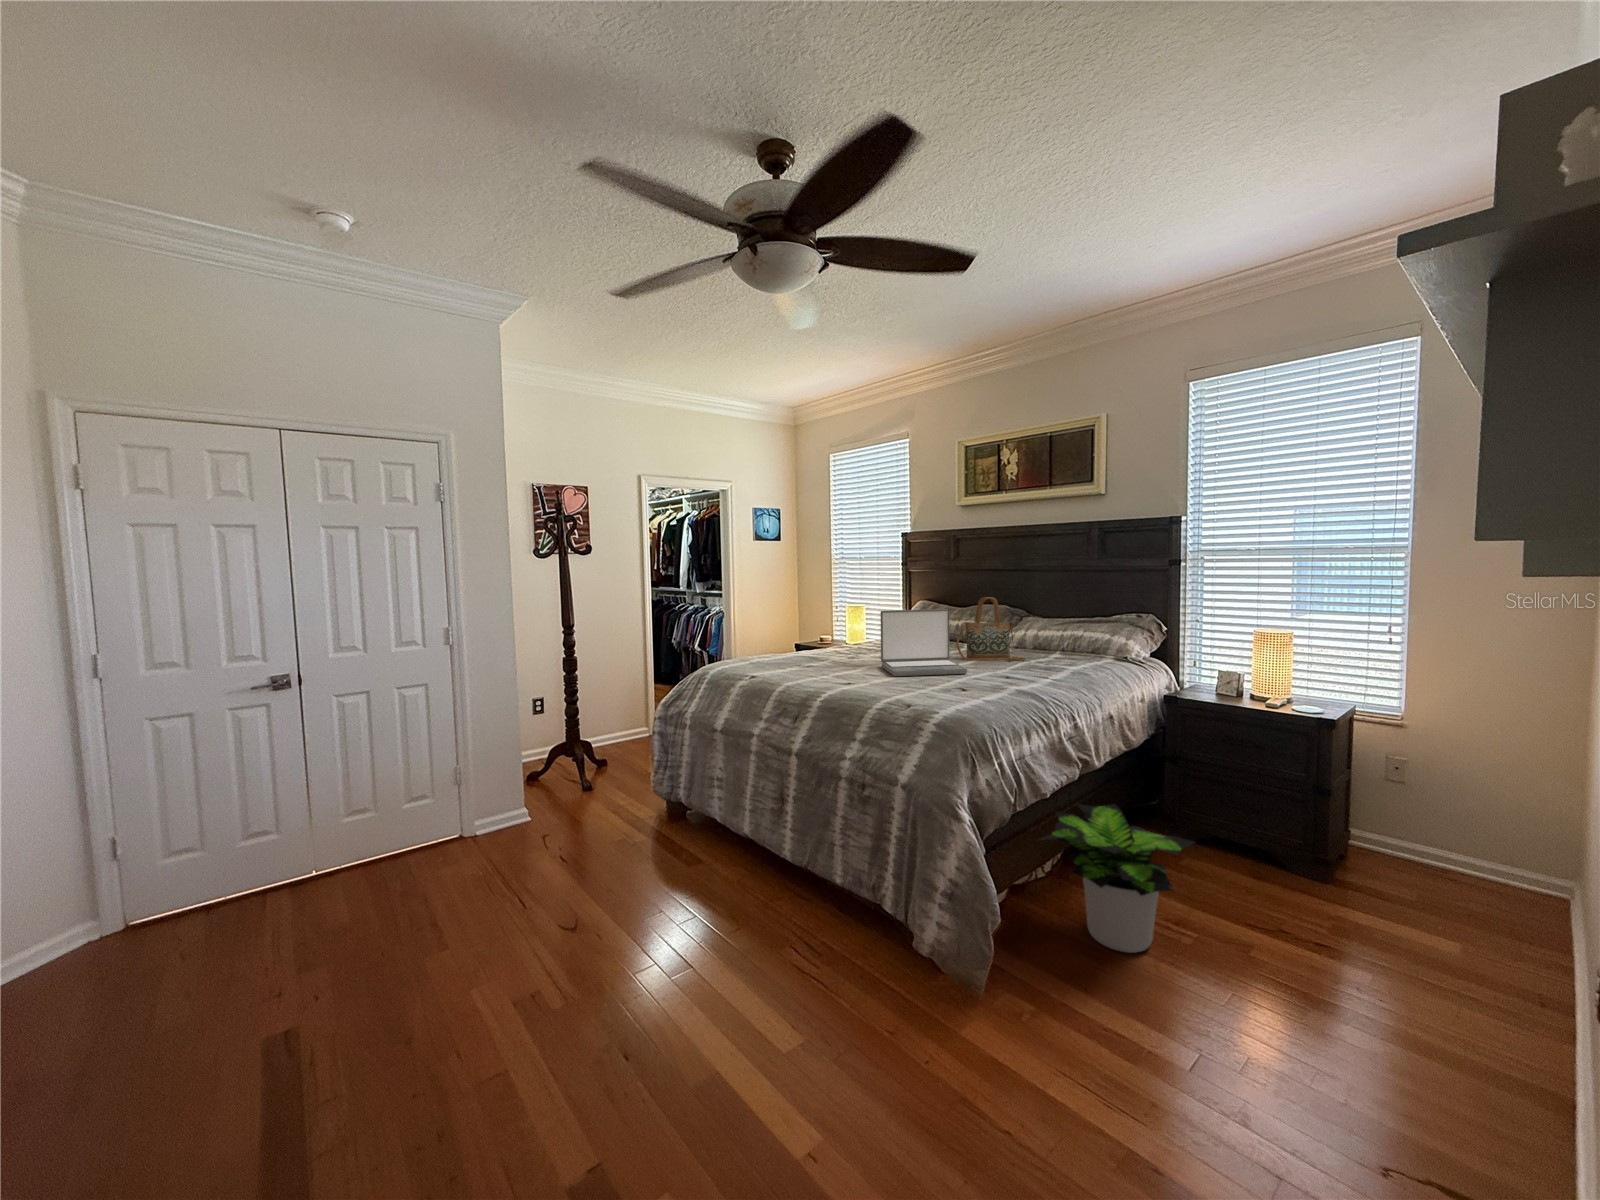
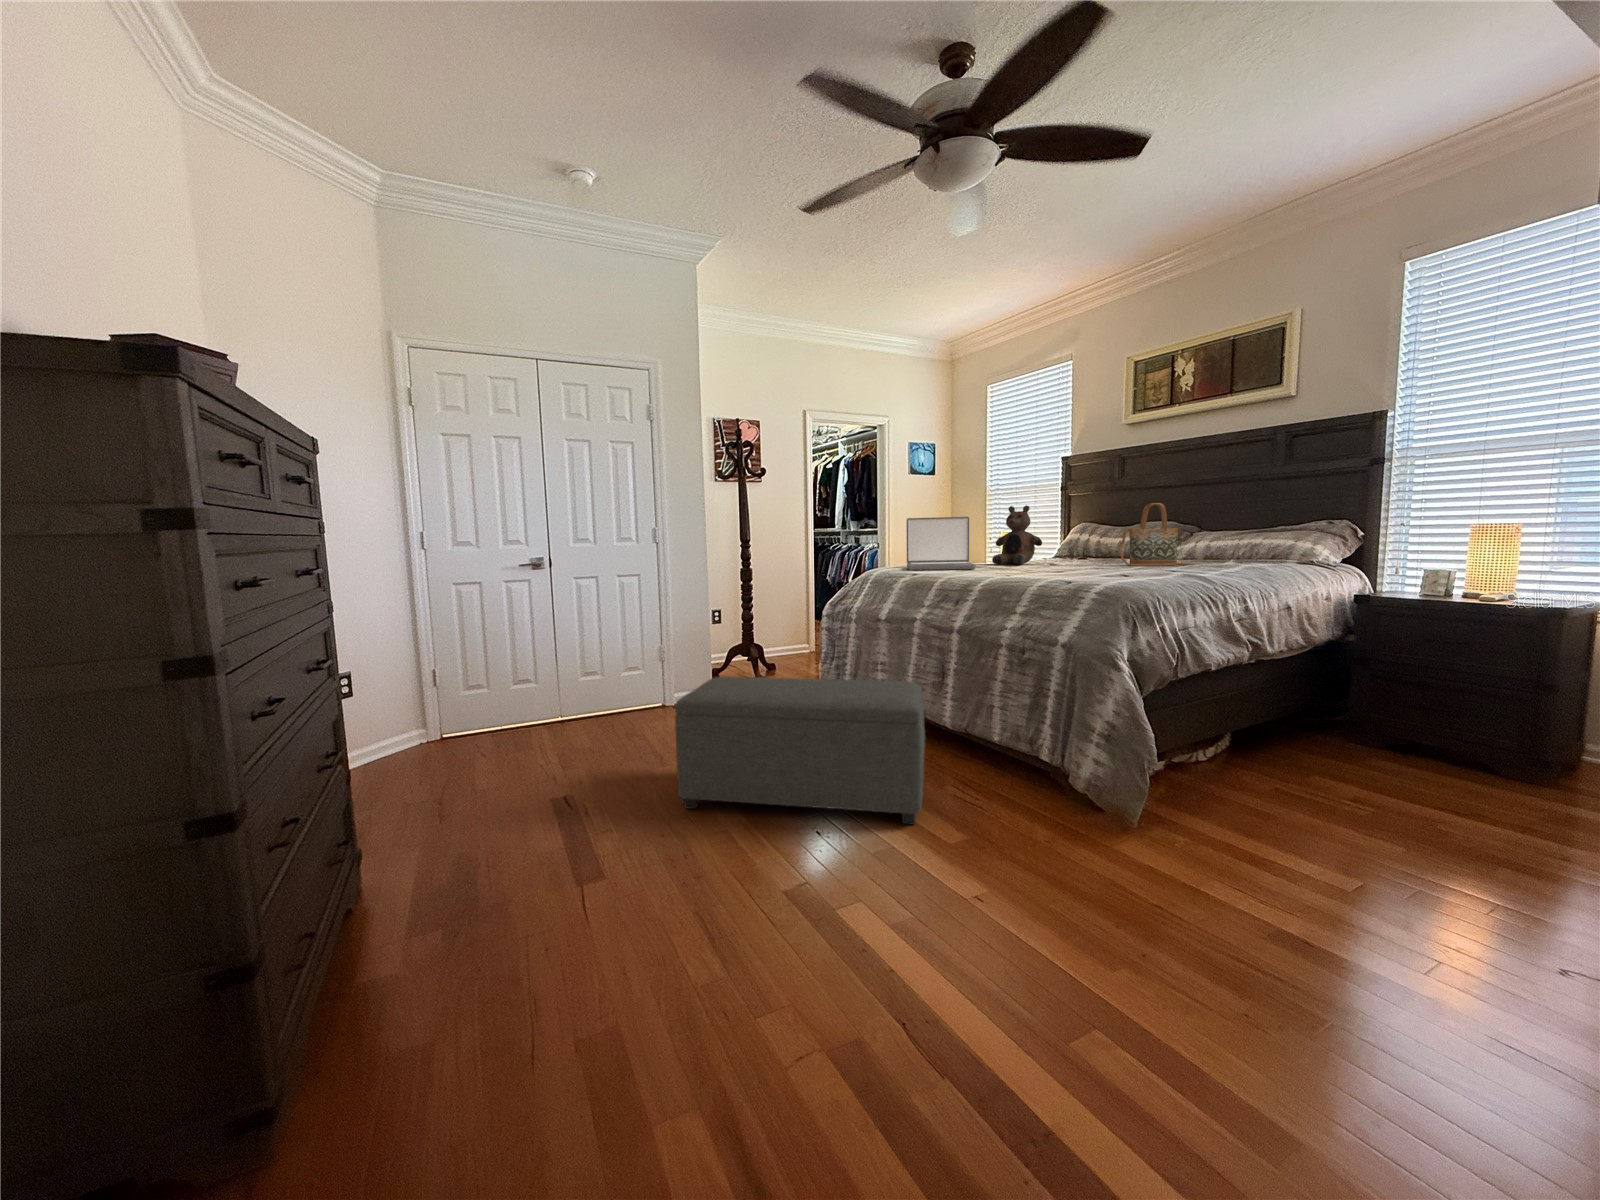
teddy bear: none [835,593,884,657] -> present [992,505,1042,565]
laptop: present [880,609,967,676] -> present [906,517,976,570]
potted plant: present [1039,804,1195,953] -> none [1197,680,1378,814]
ottoman: none [443,833,758,1029] -> present [675,677,925,824]

